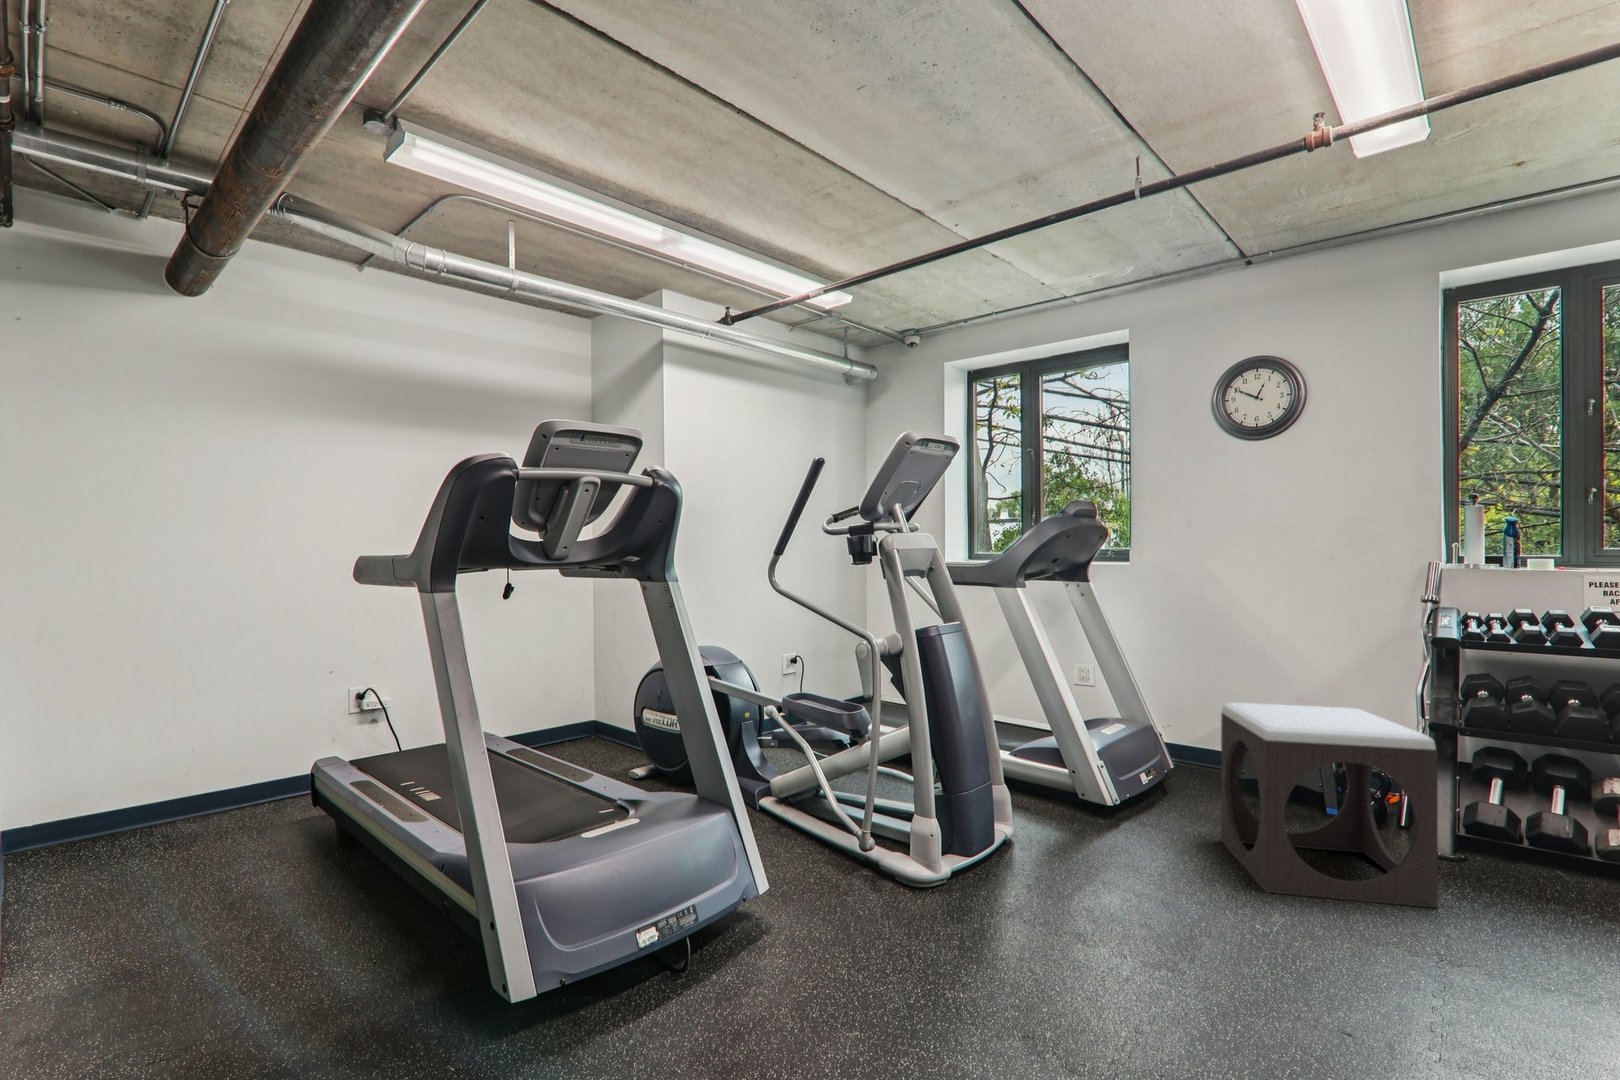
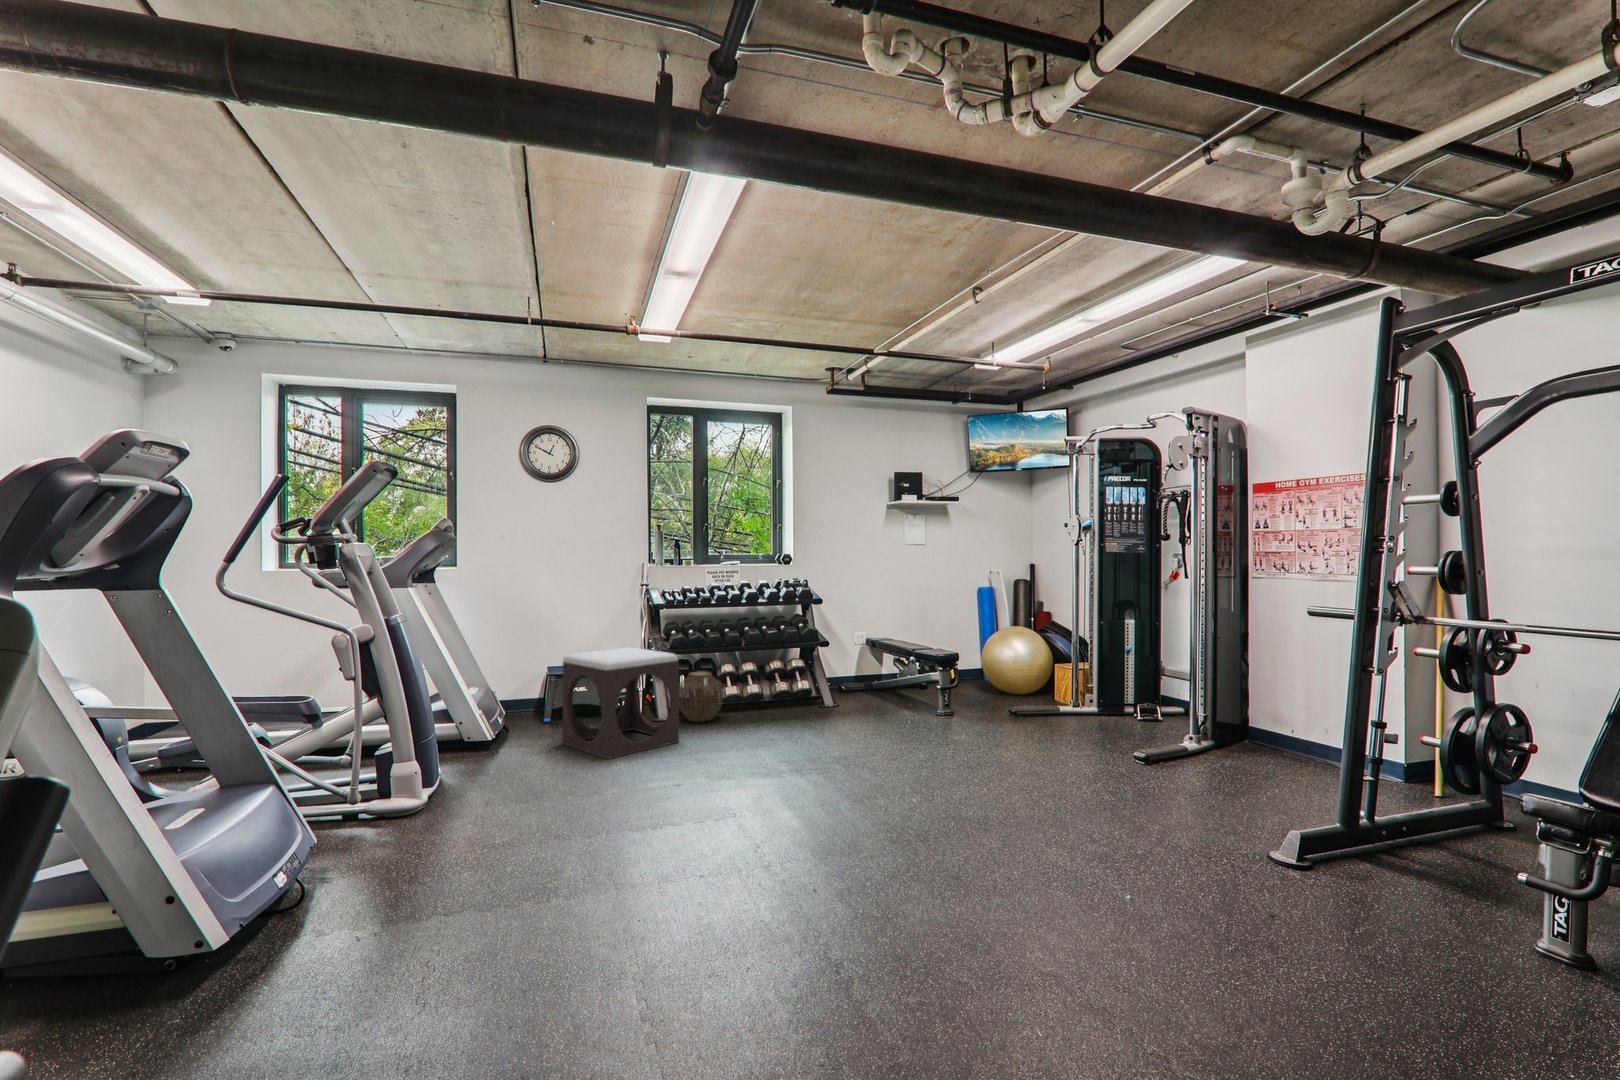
woven basket: none [1474,778,1591,885] -> present [679,671,722,721]

